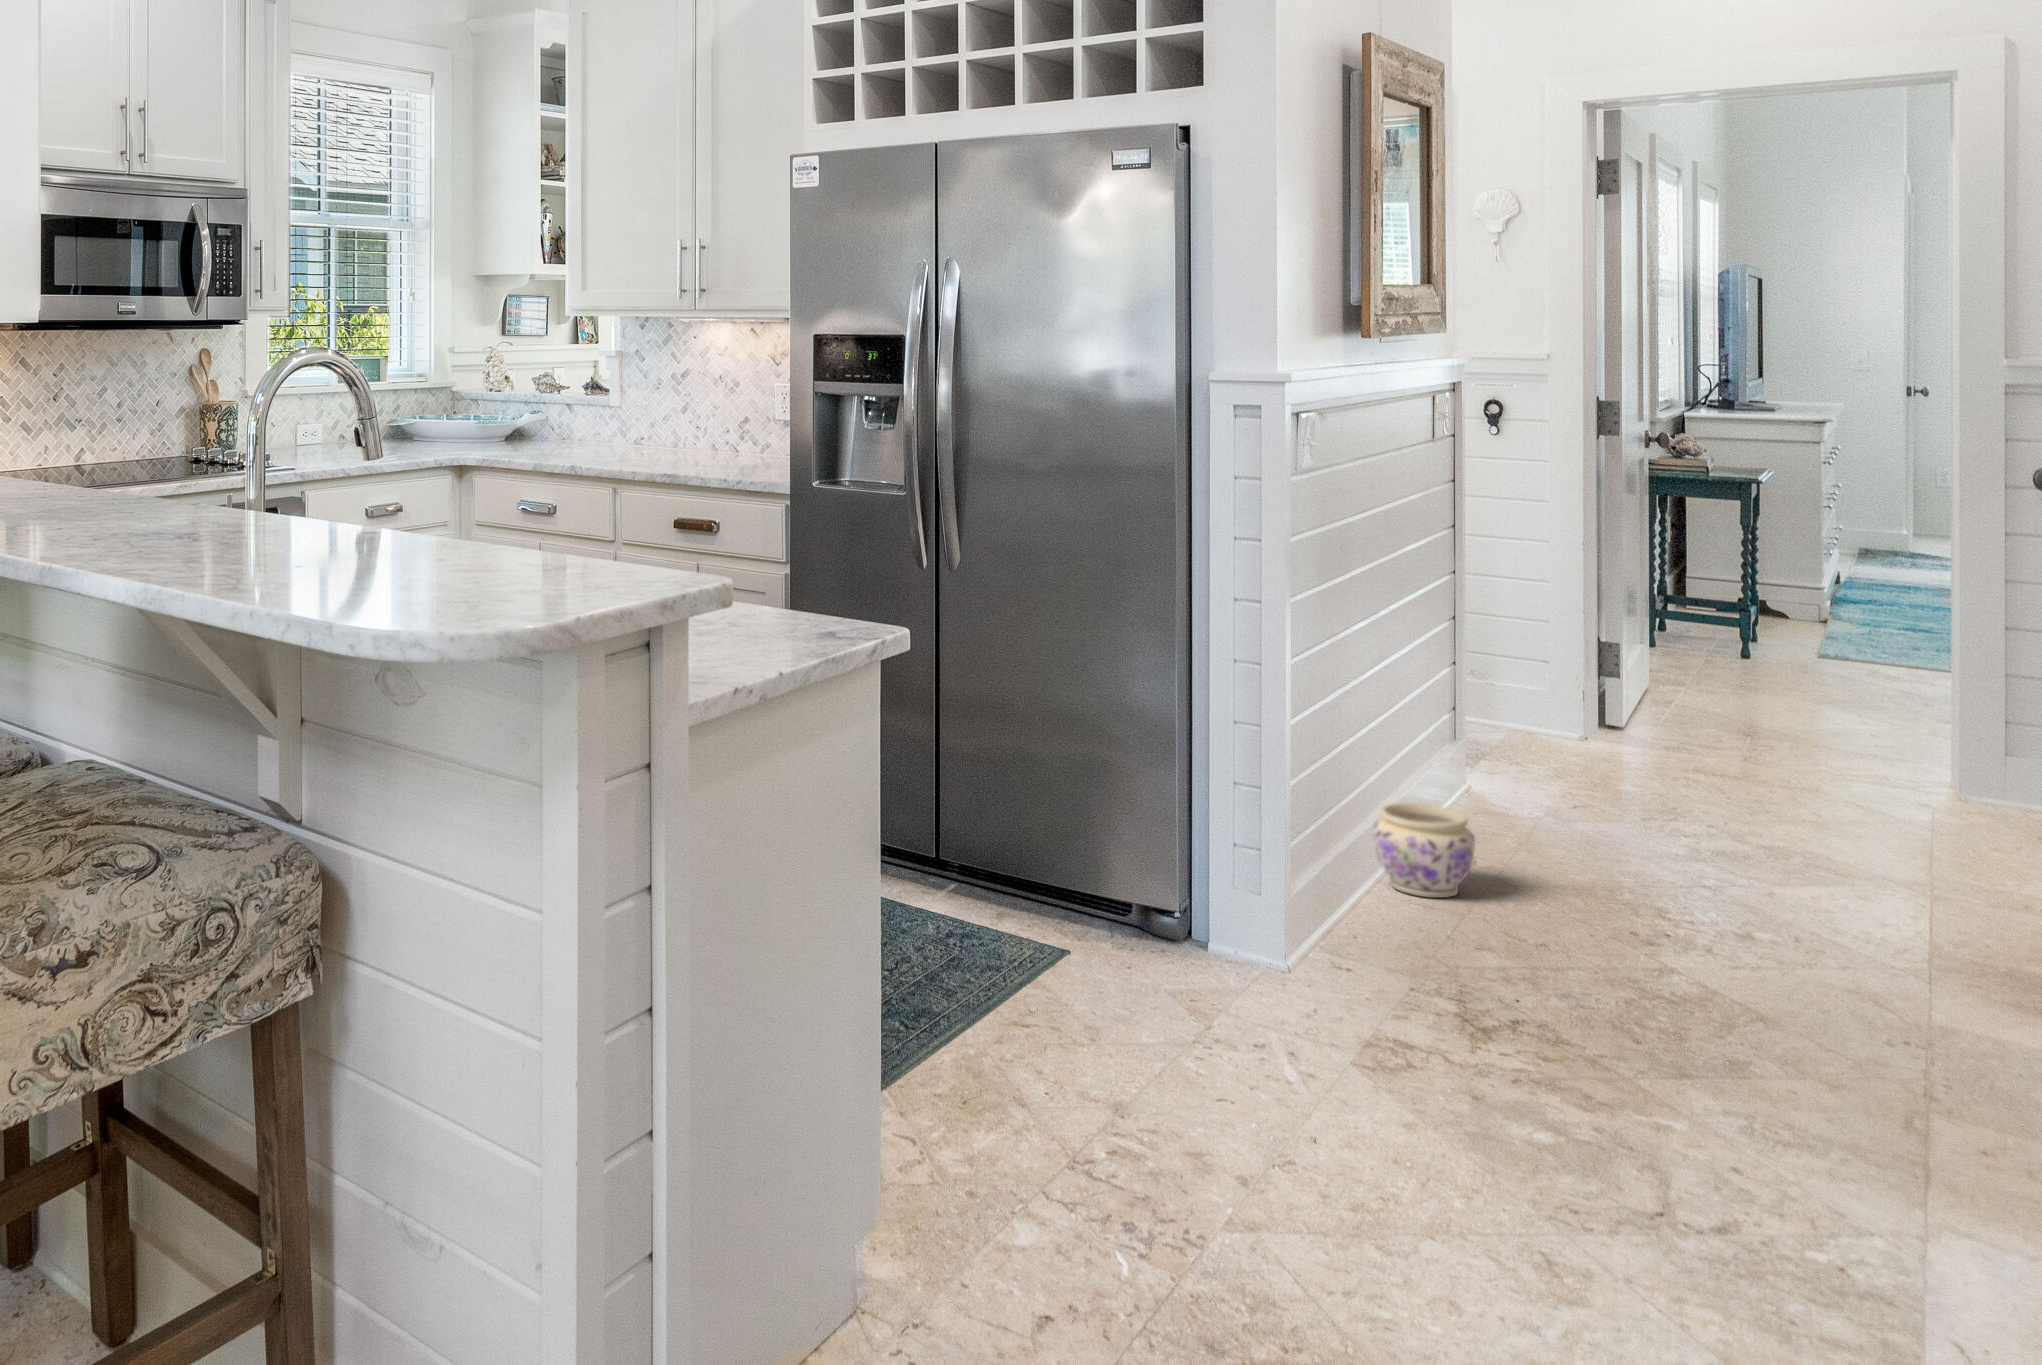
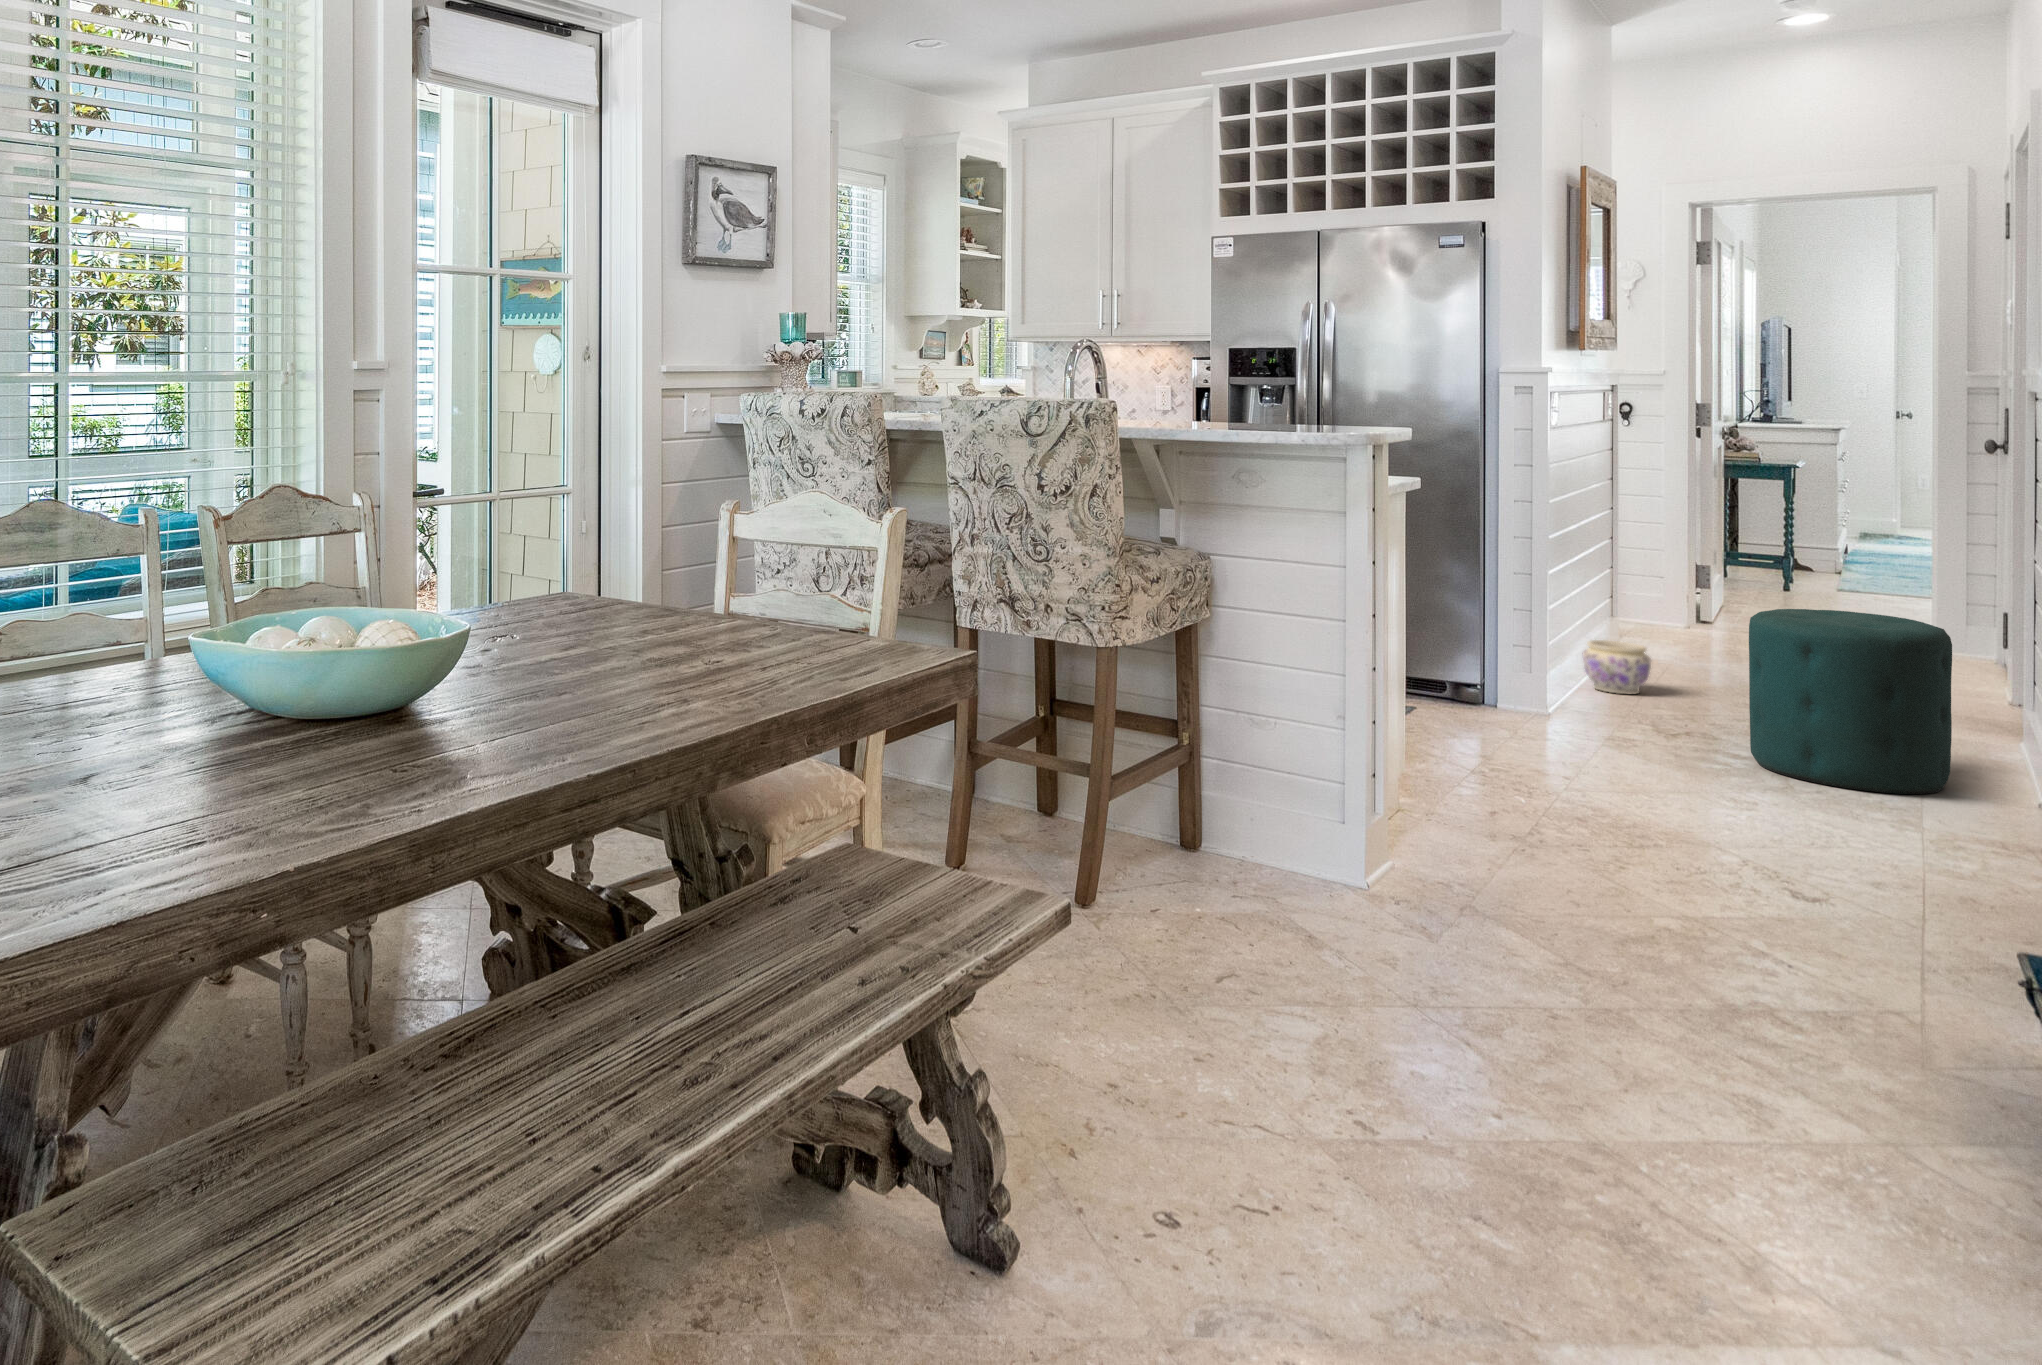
ottoman: none [1576,799,1922,1181] -> present [1749,609,1952,794]

